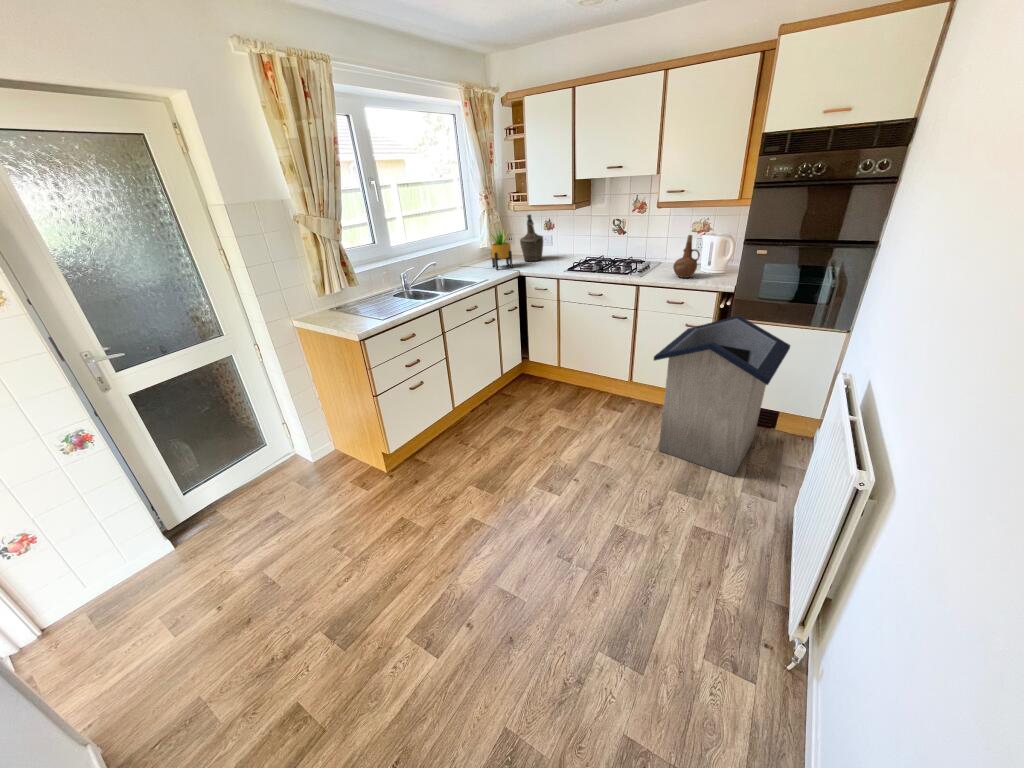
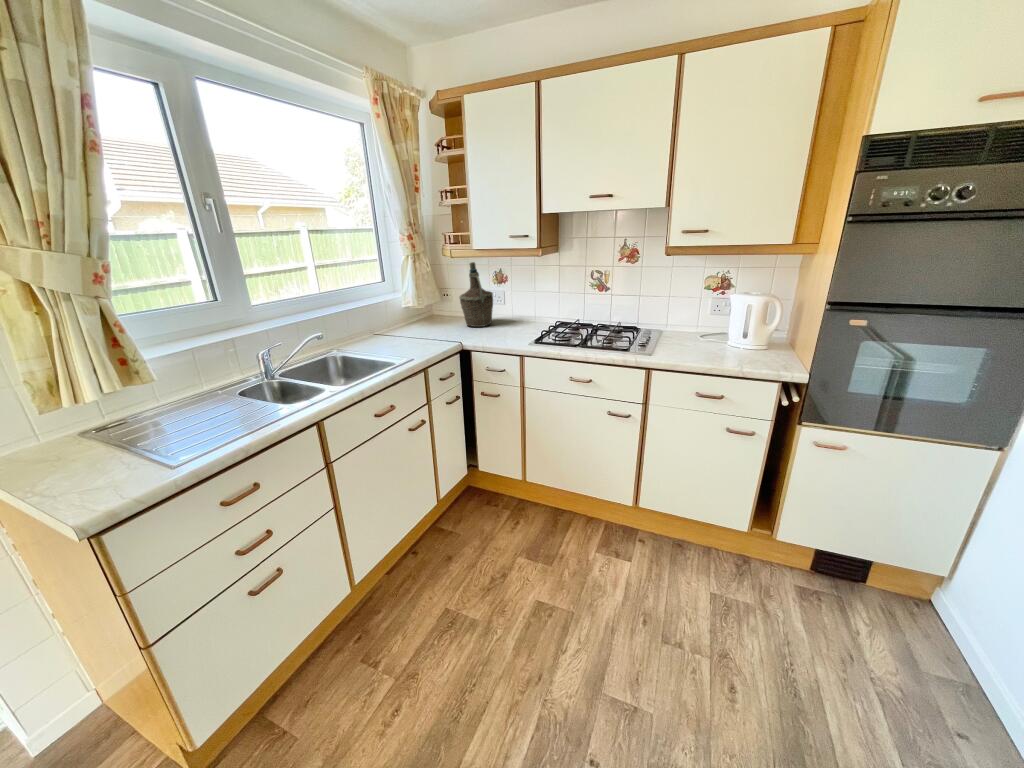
potted plant: present [491,229,513,270] -> none [412,277,450,341]
ceramic pitcher: present [673,235,700,278] -> none [698,295,738,358]
trash can: present [654,316,790,476] -> none [711,421,965,713]

